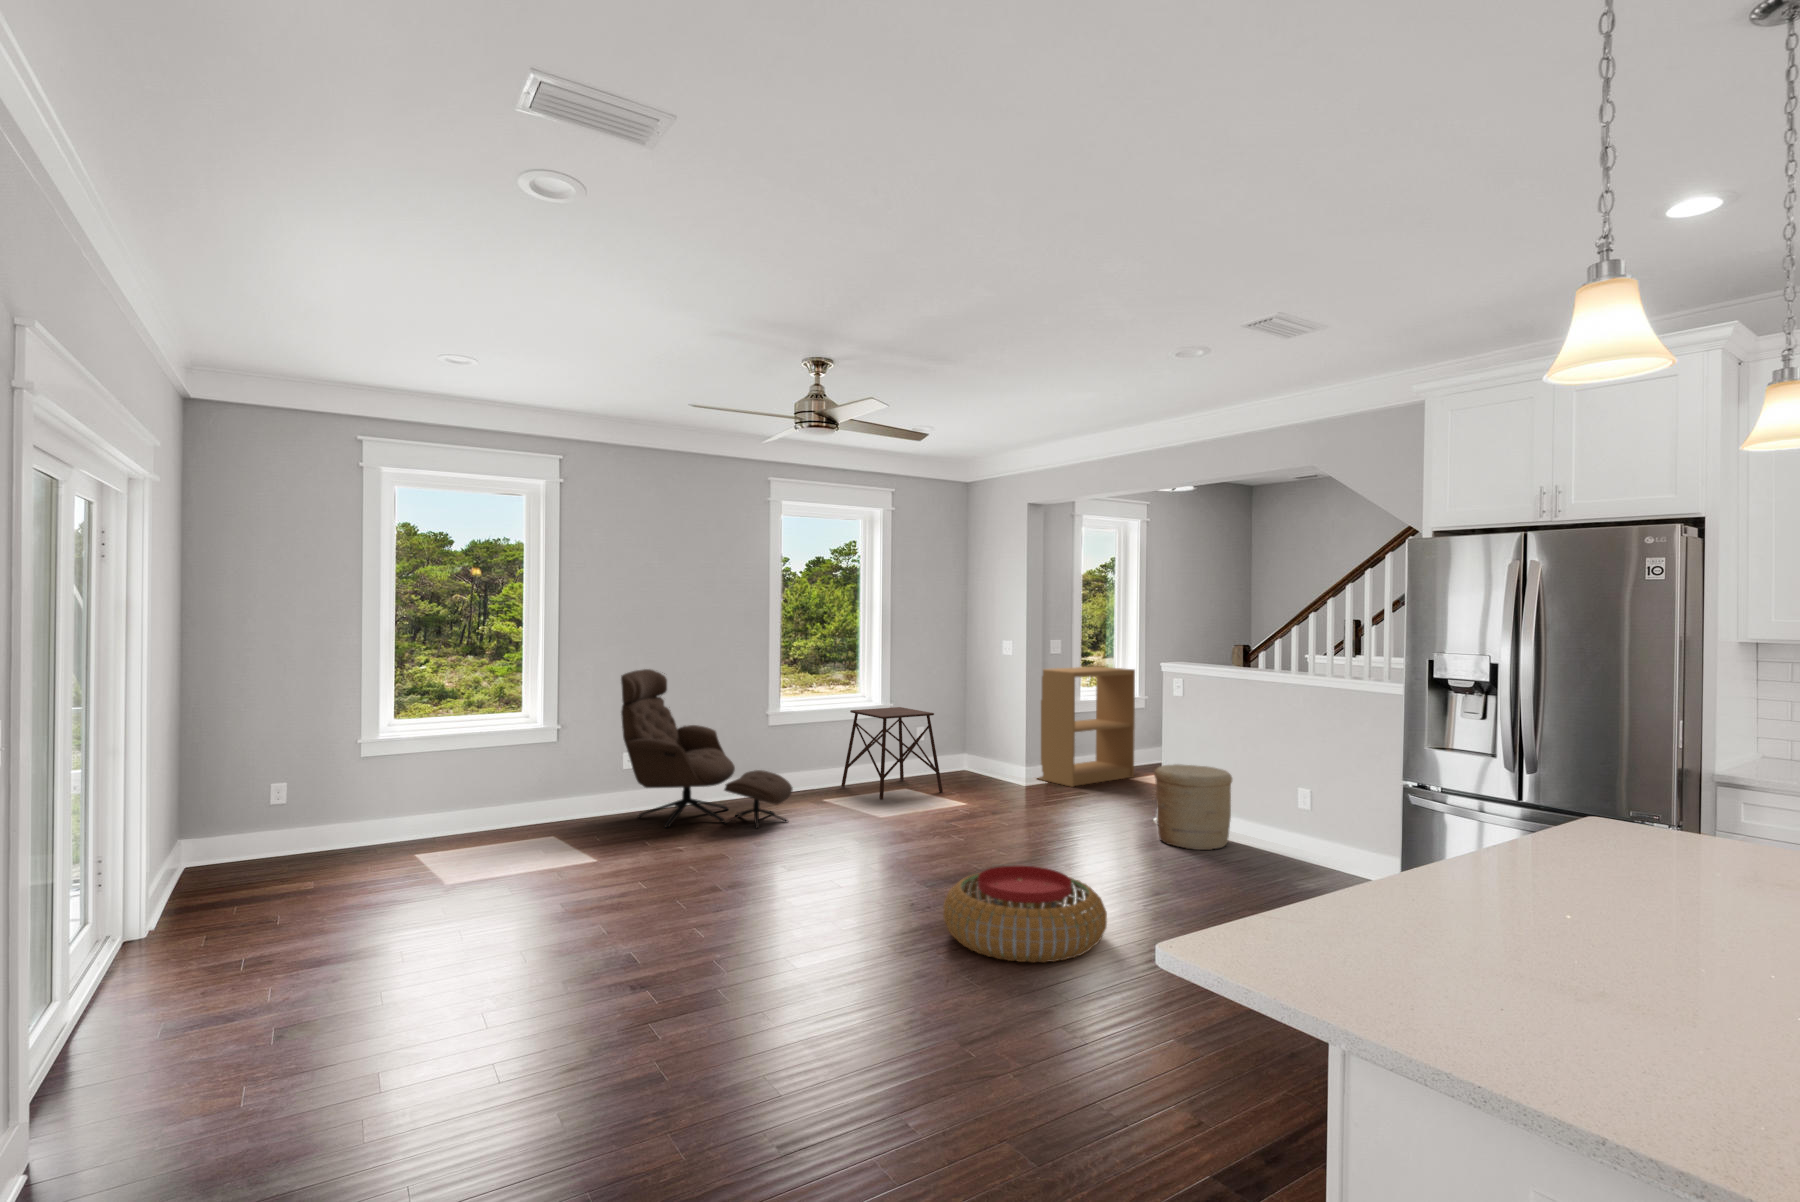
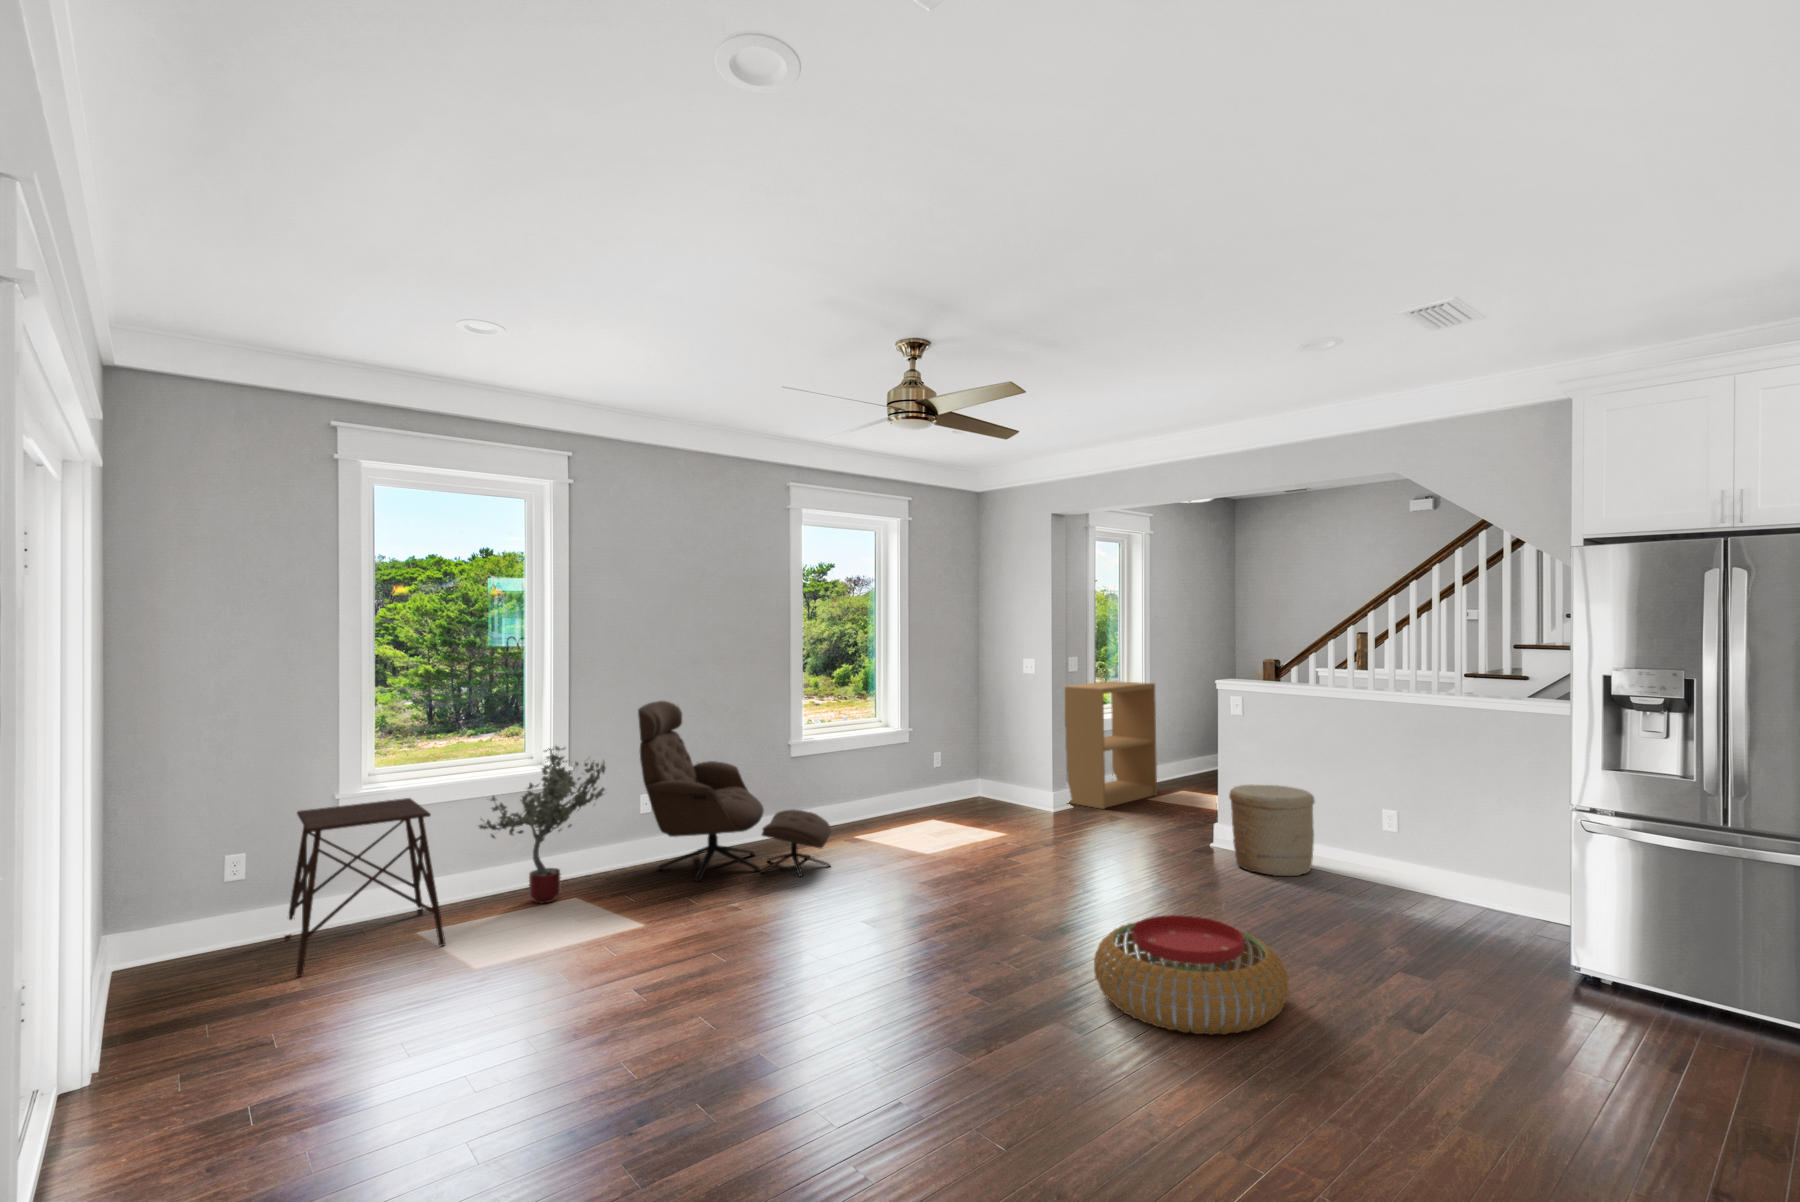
potted tree: none [474,703,589,838] -> present [479,746,606,903]
side table: present [841,707,943,799] -> present [284,798,446,976]

